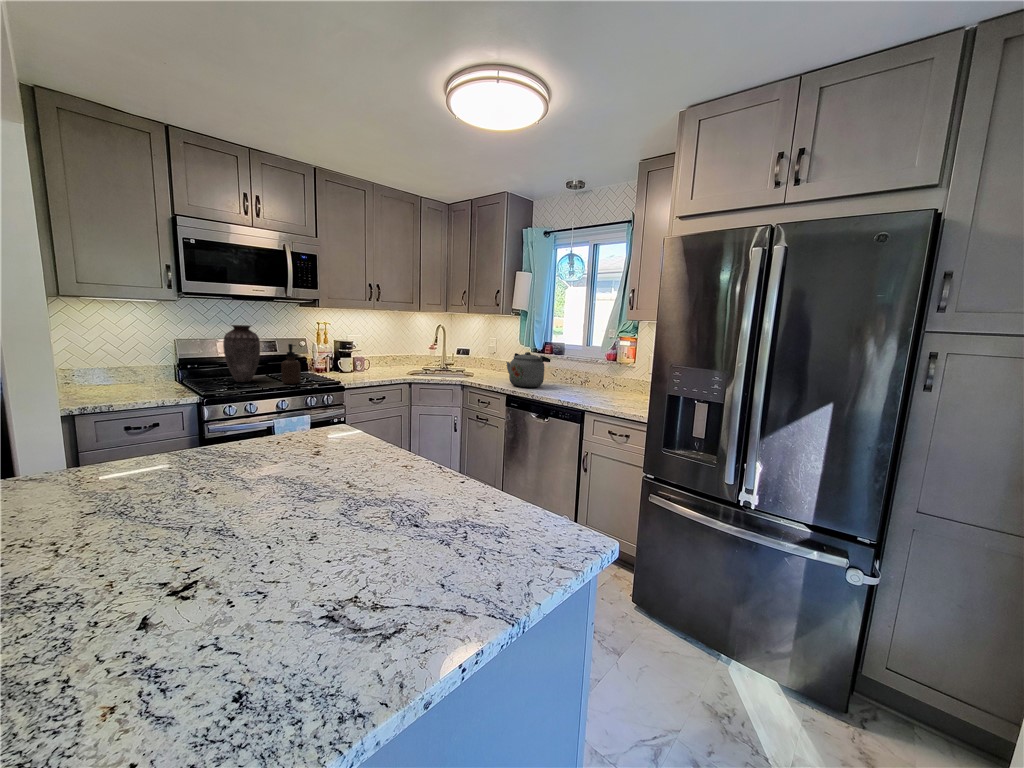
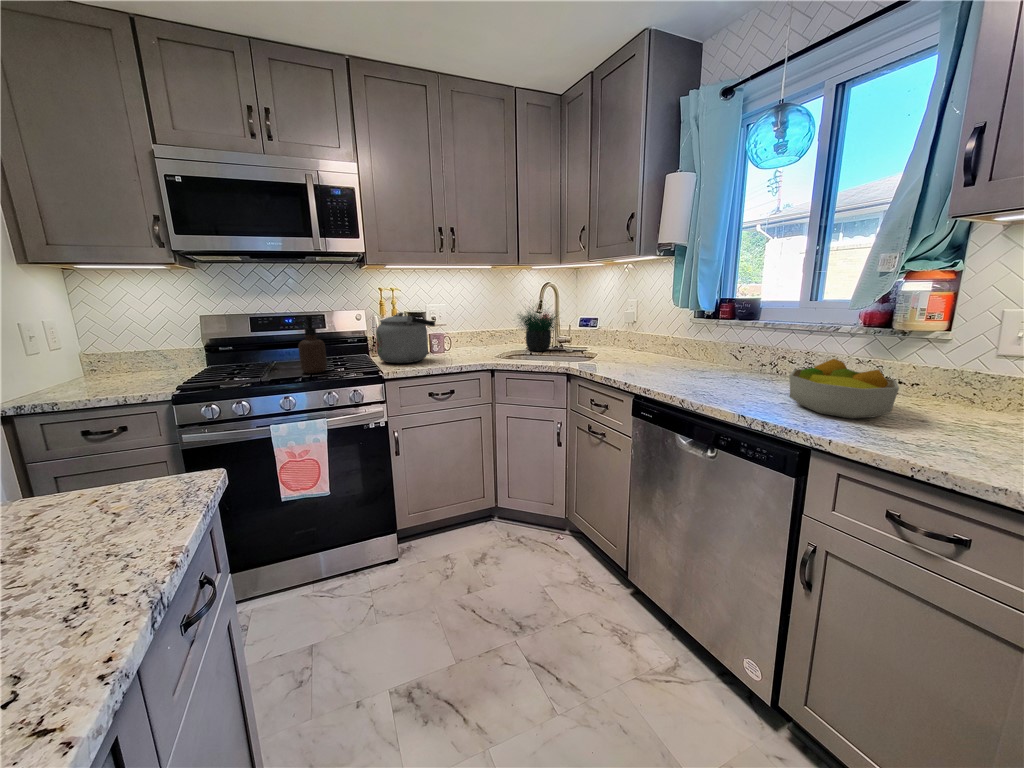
vase: present [223,325,260,382] -> none [236,293,285,370]
potted plant: none [413,330,452,371] -> present [519,307,558,351]
kettle: present [506,352,550,387] -> present [376,312,435,363]
fruit bowl: none [578,374,617,400] -> present [790,359,899,419]

